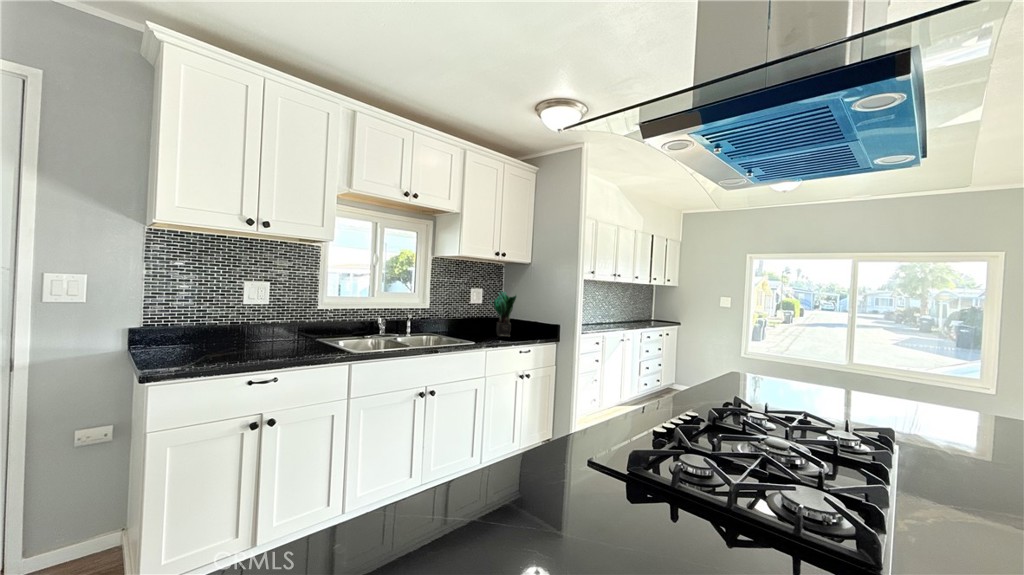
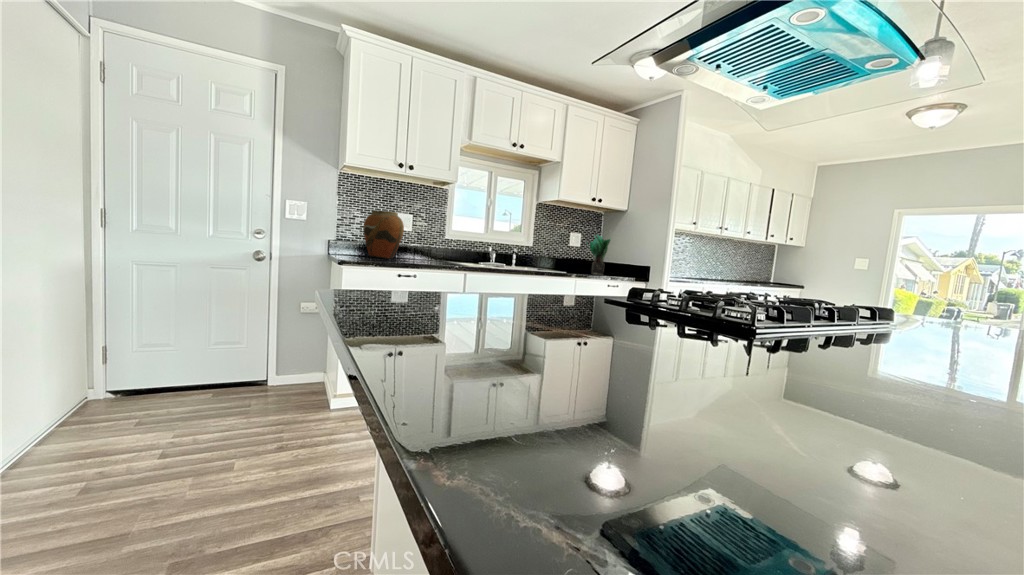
vase: none [191,285,257,353] -> present [363,211,404,259]

